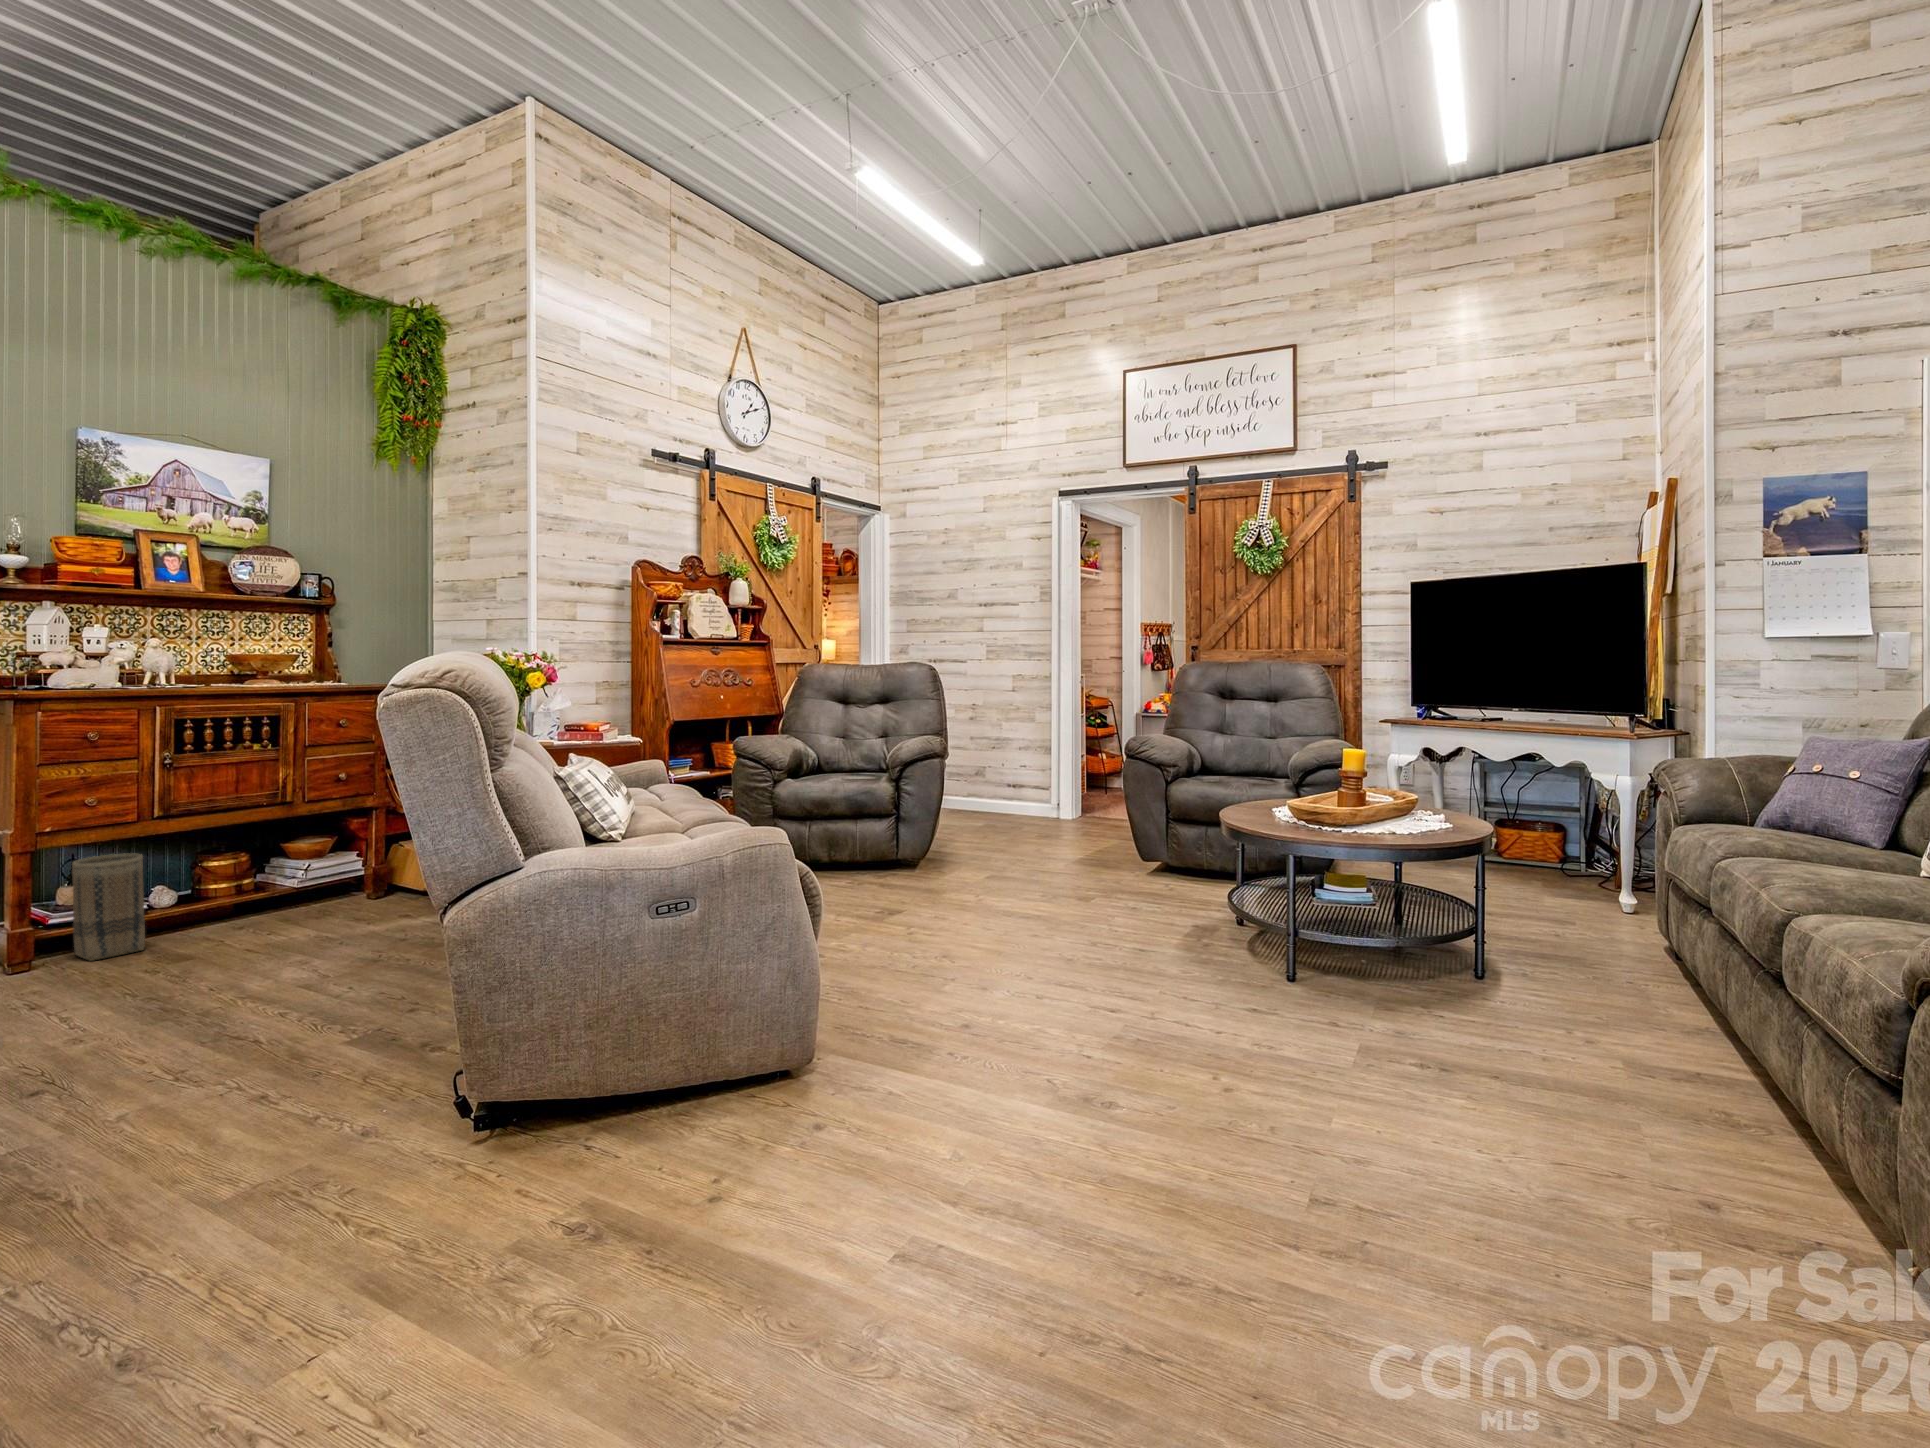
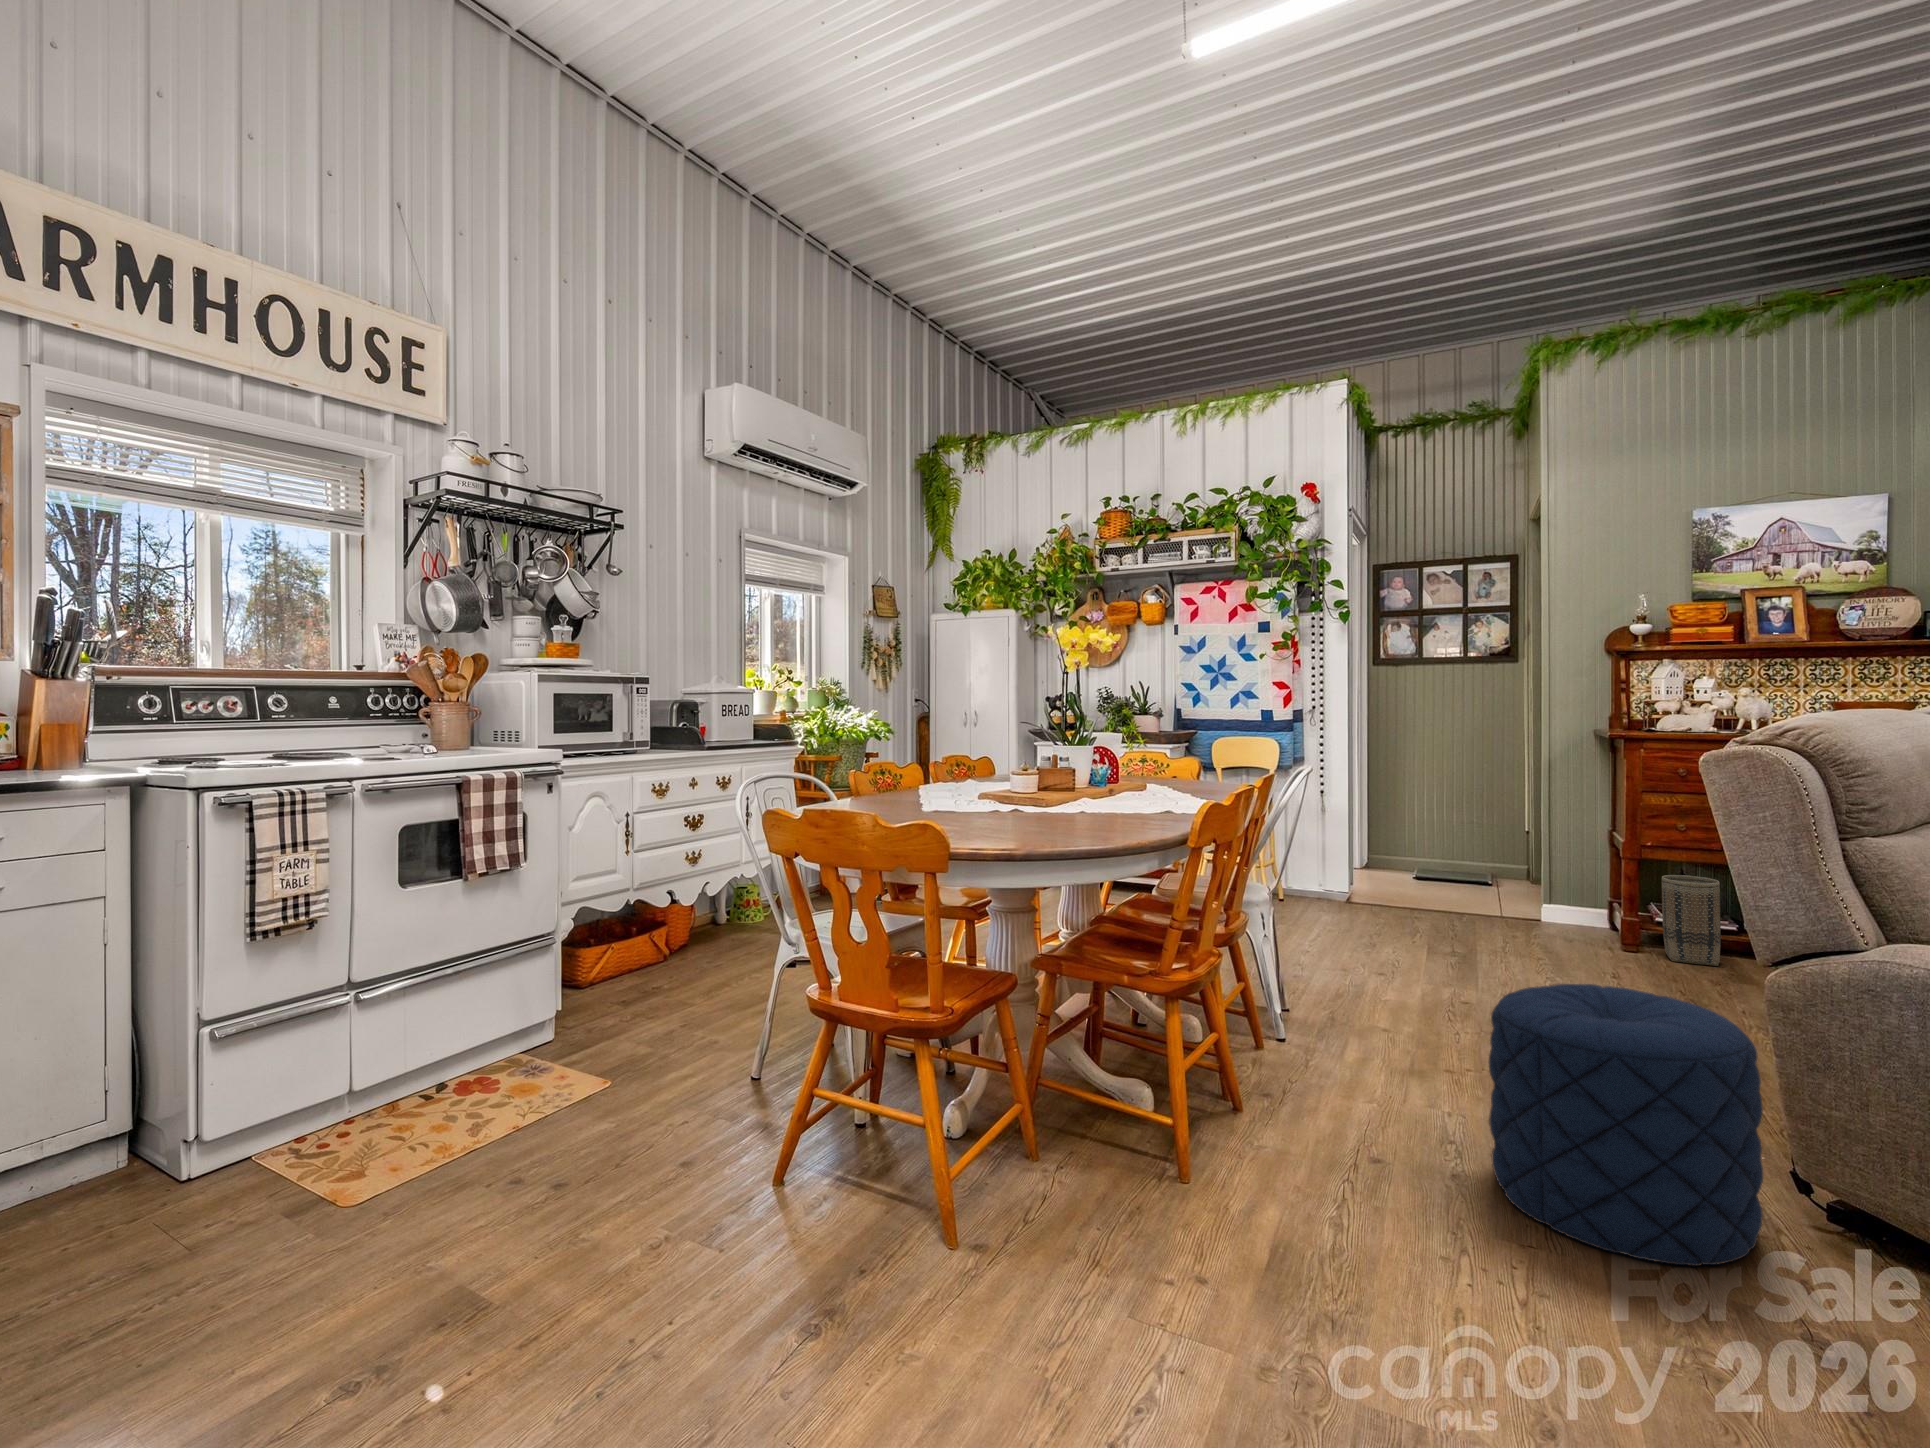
pouf: none [156,963,488,1334] -> present [1489,984,1763,1266]

